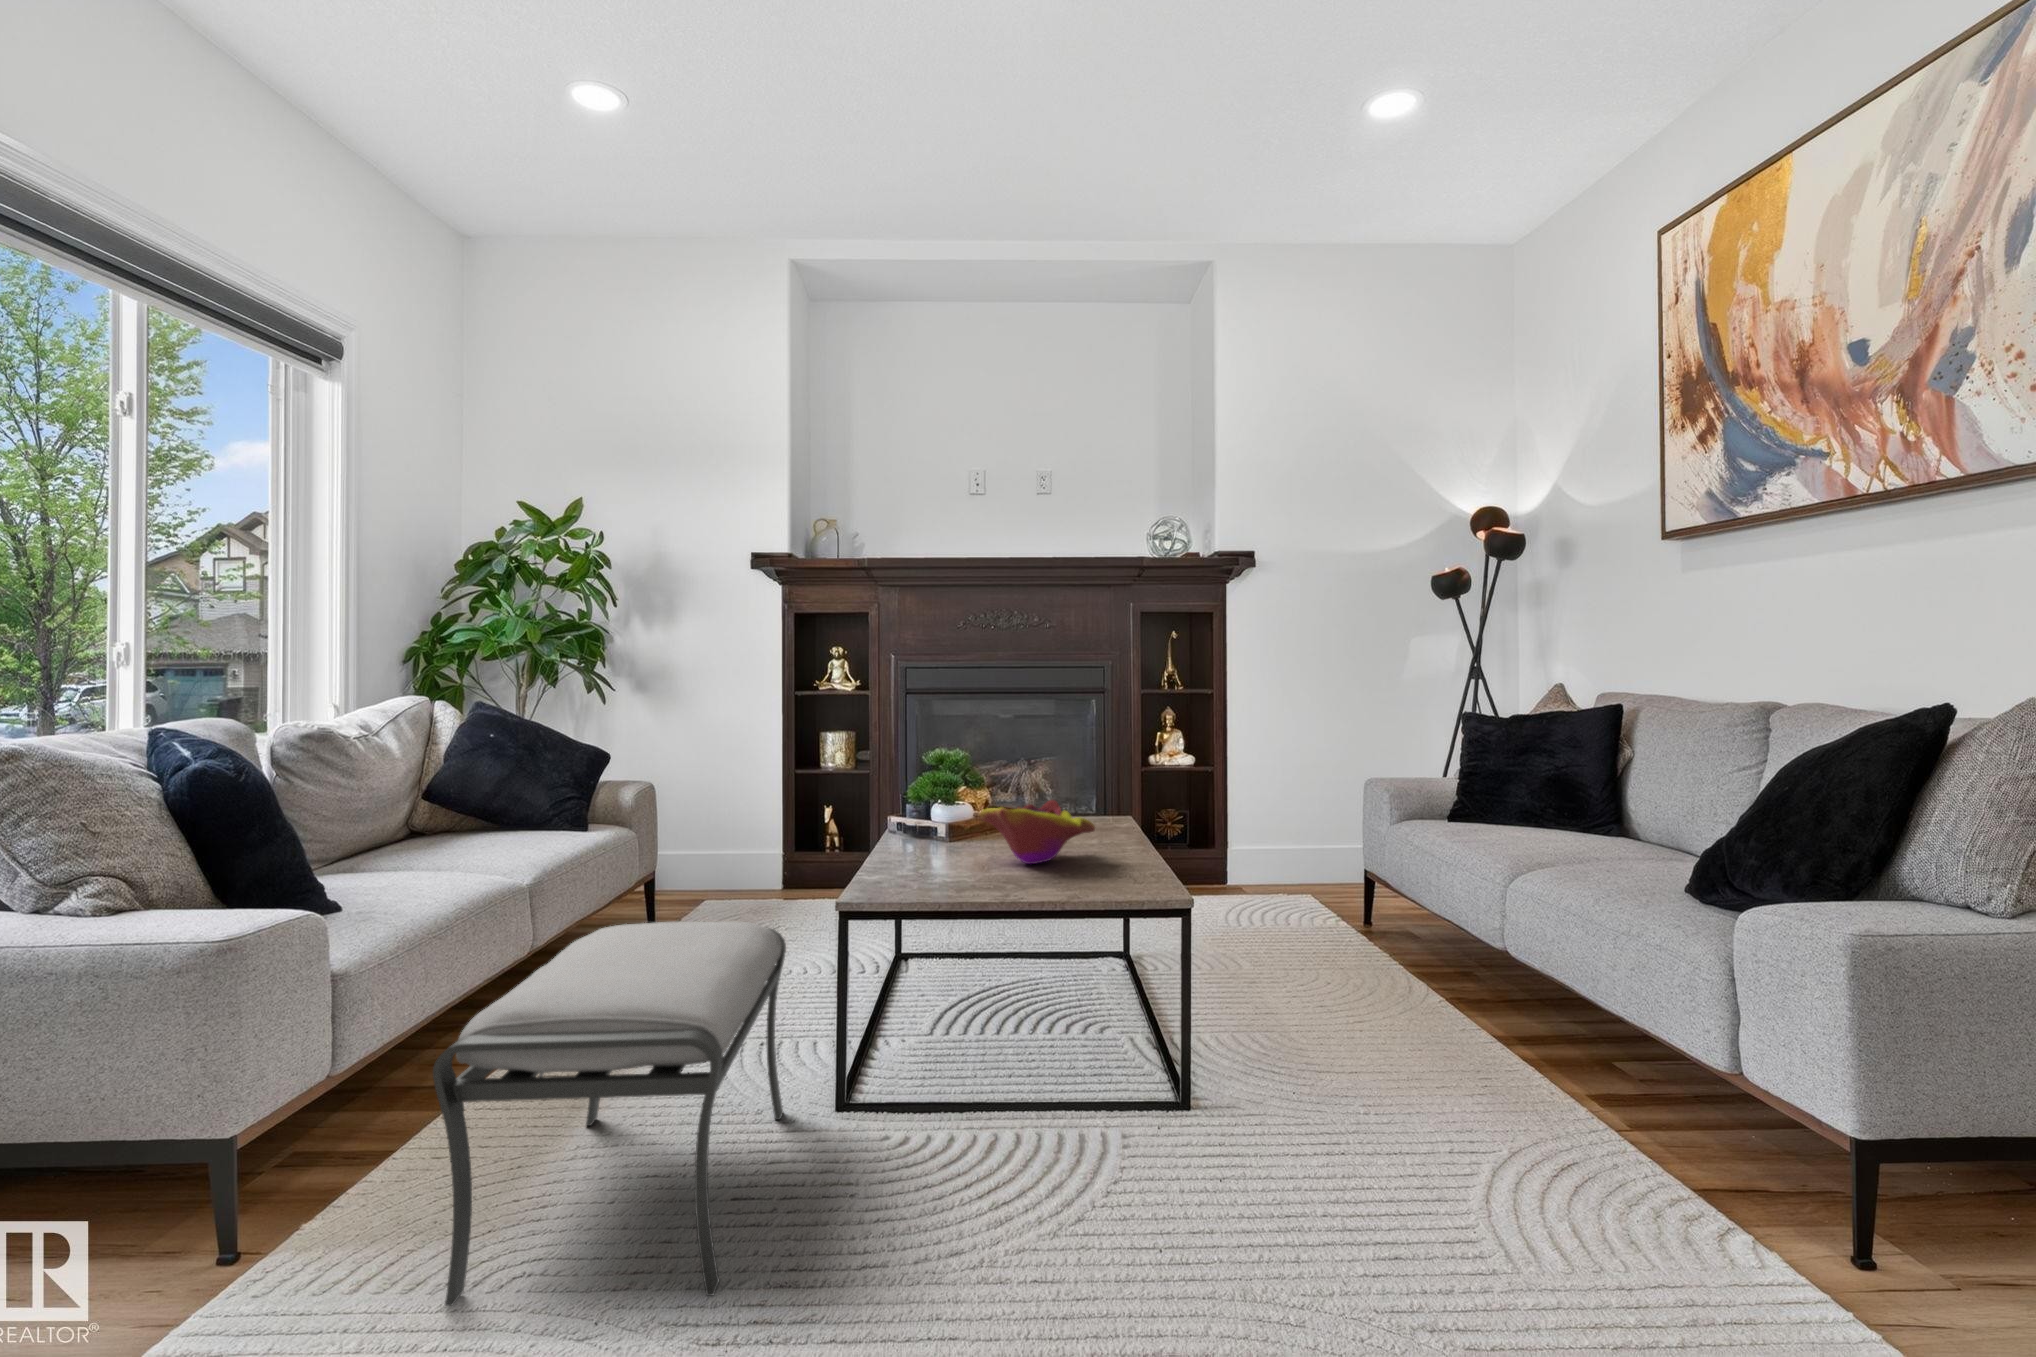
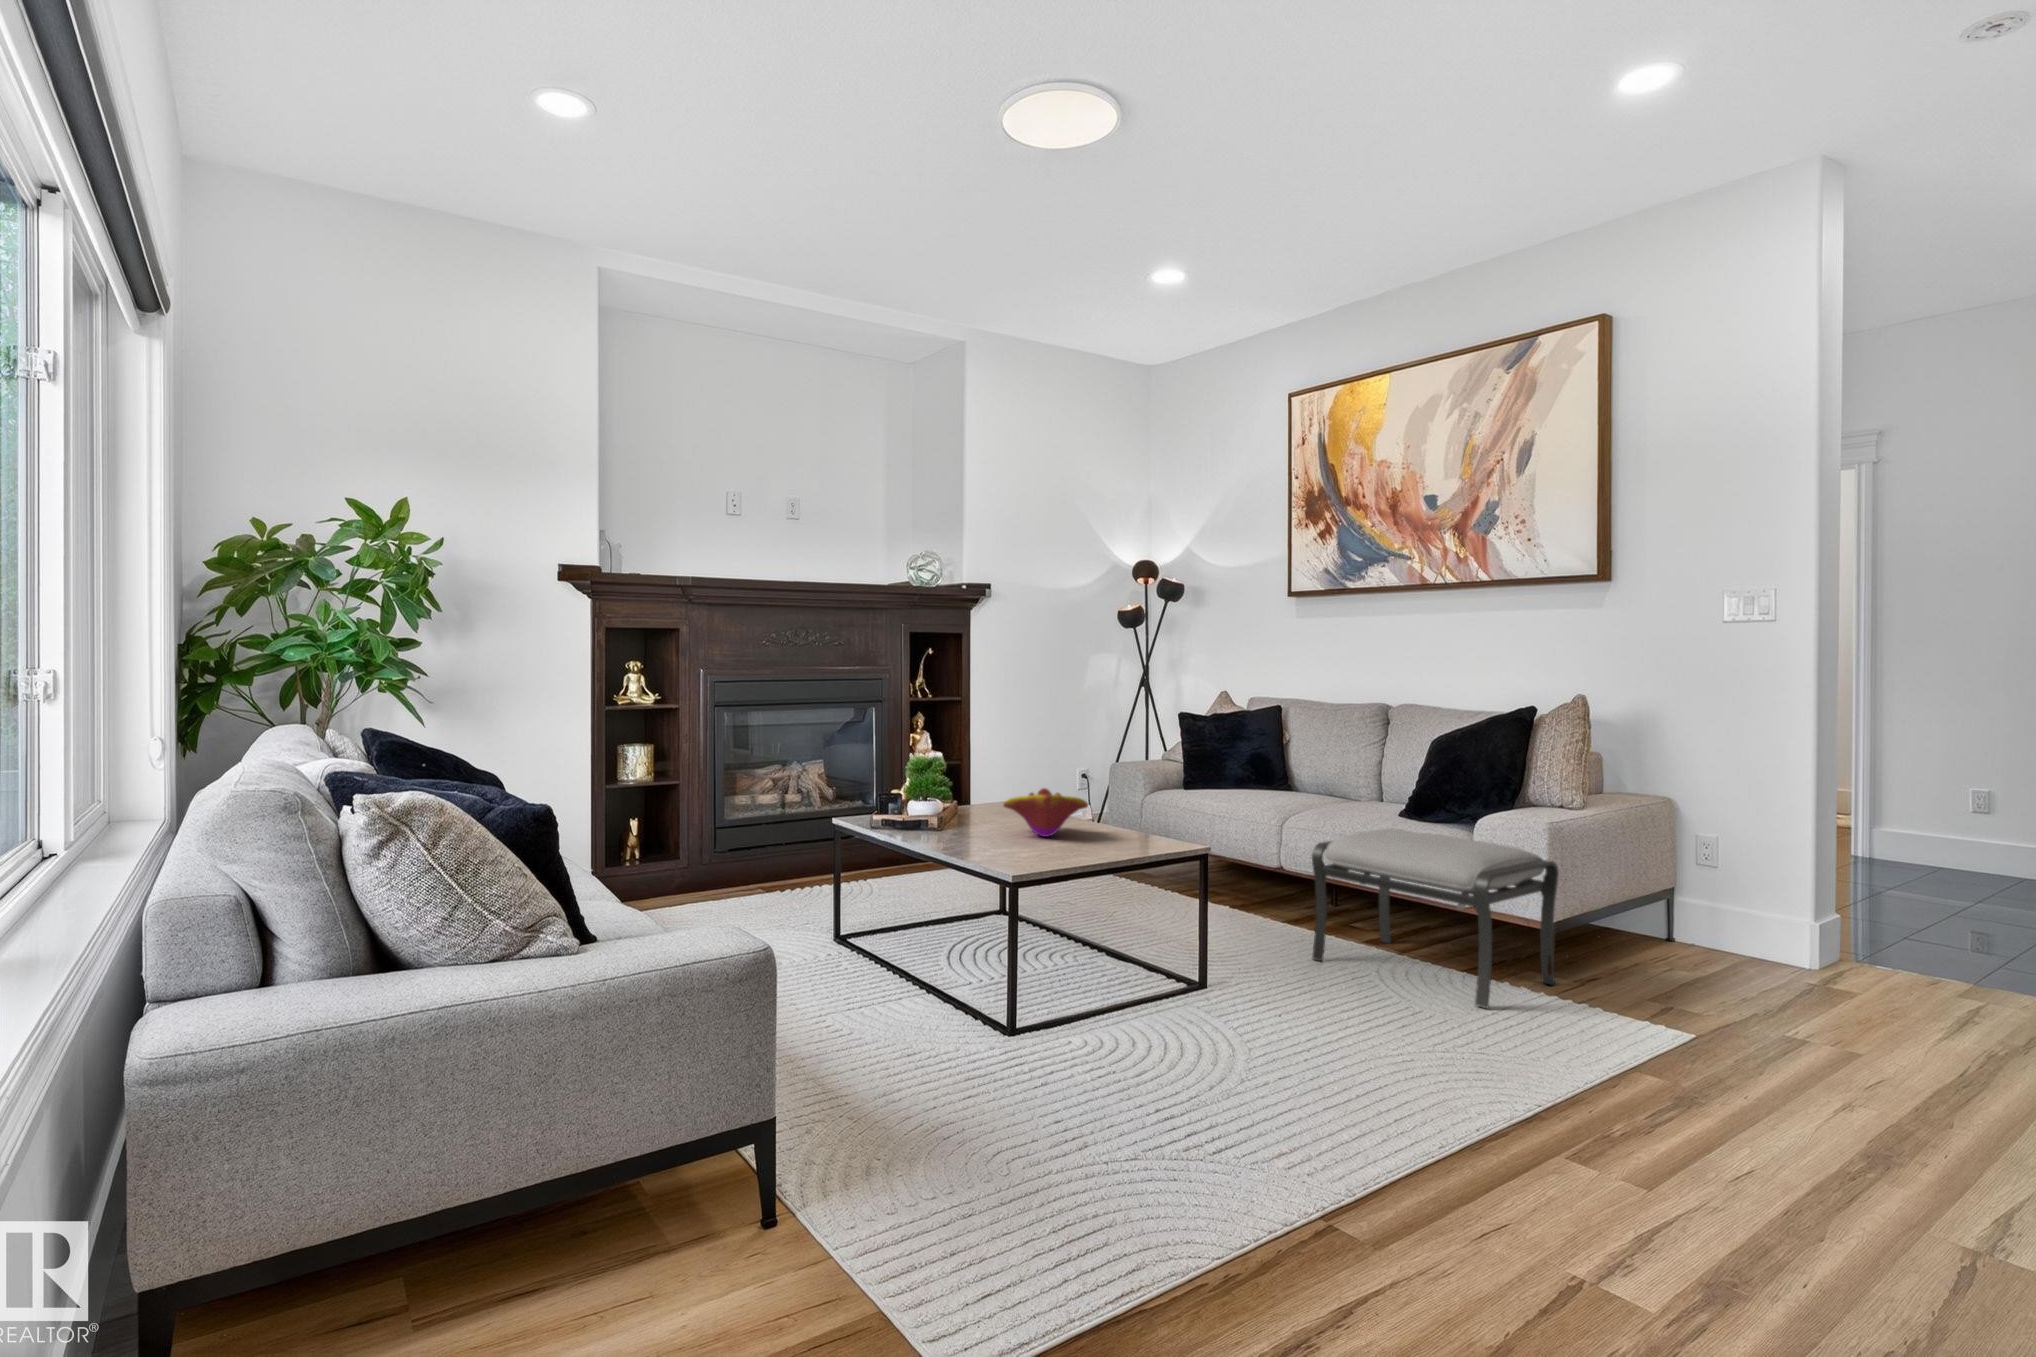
ottoman: present [433,921,786,1306] -> present [1312,828,1559,1008]

